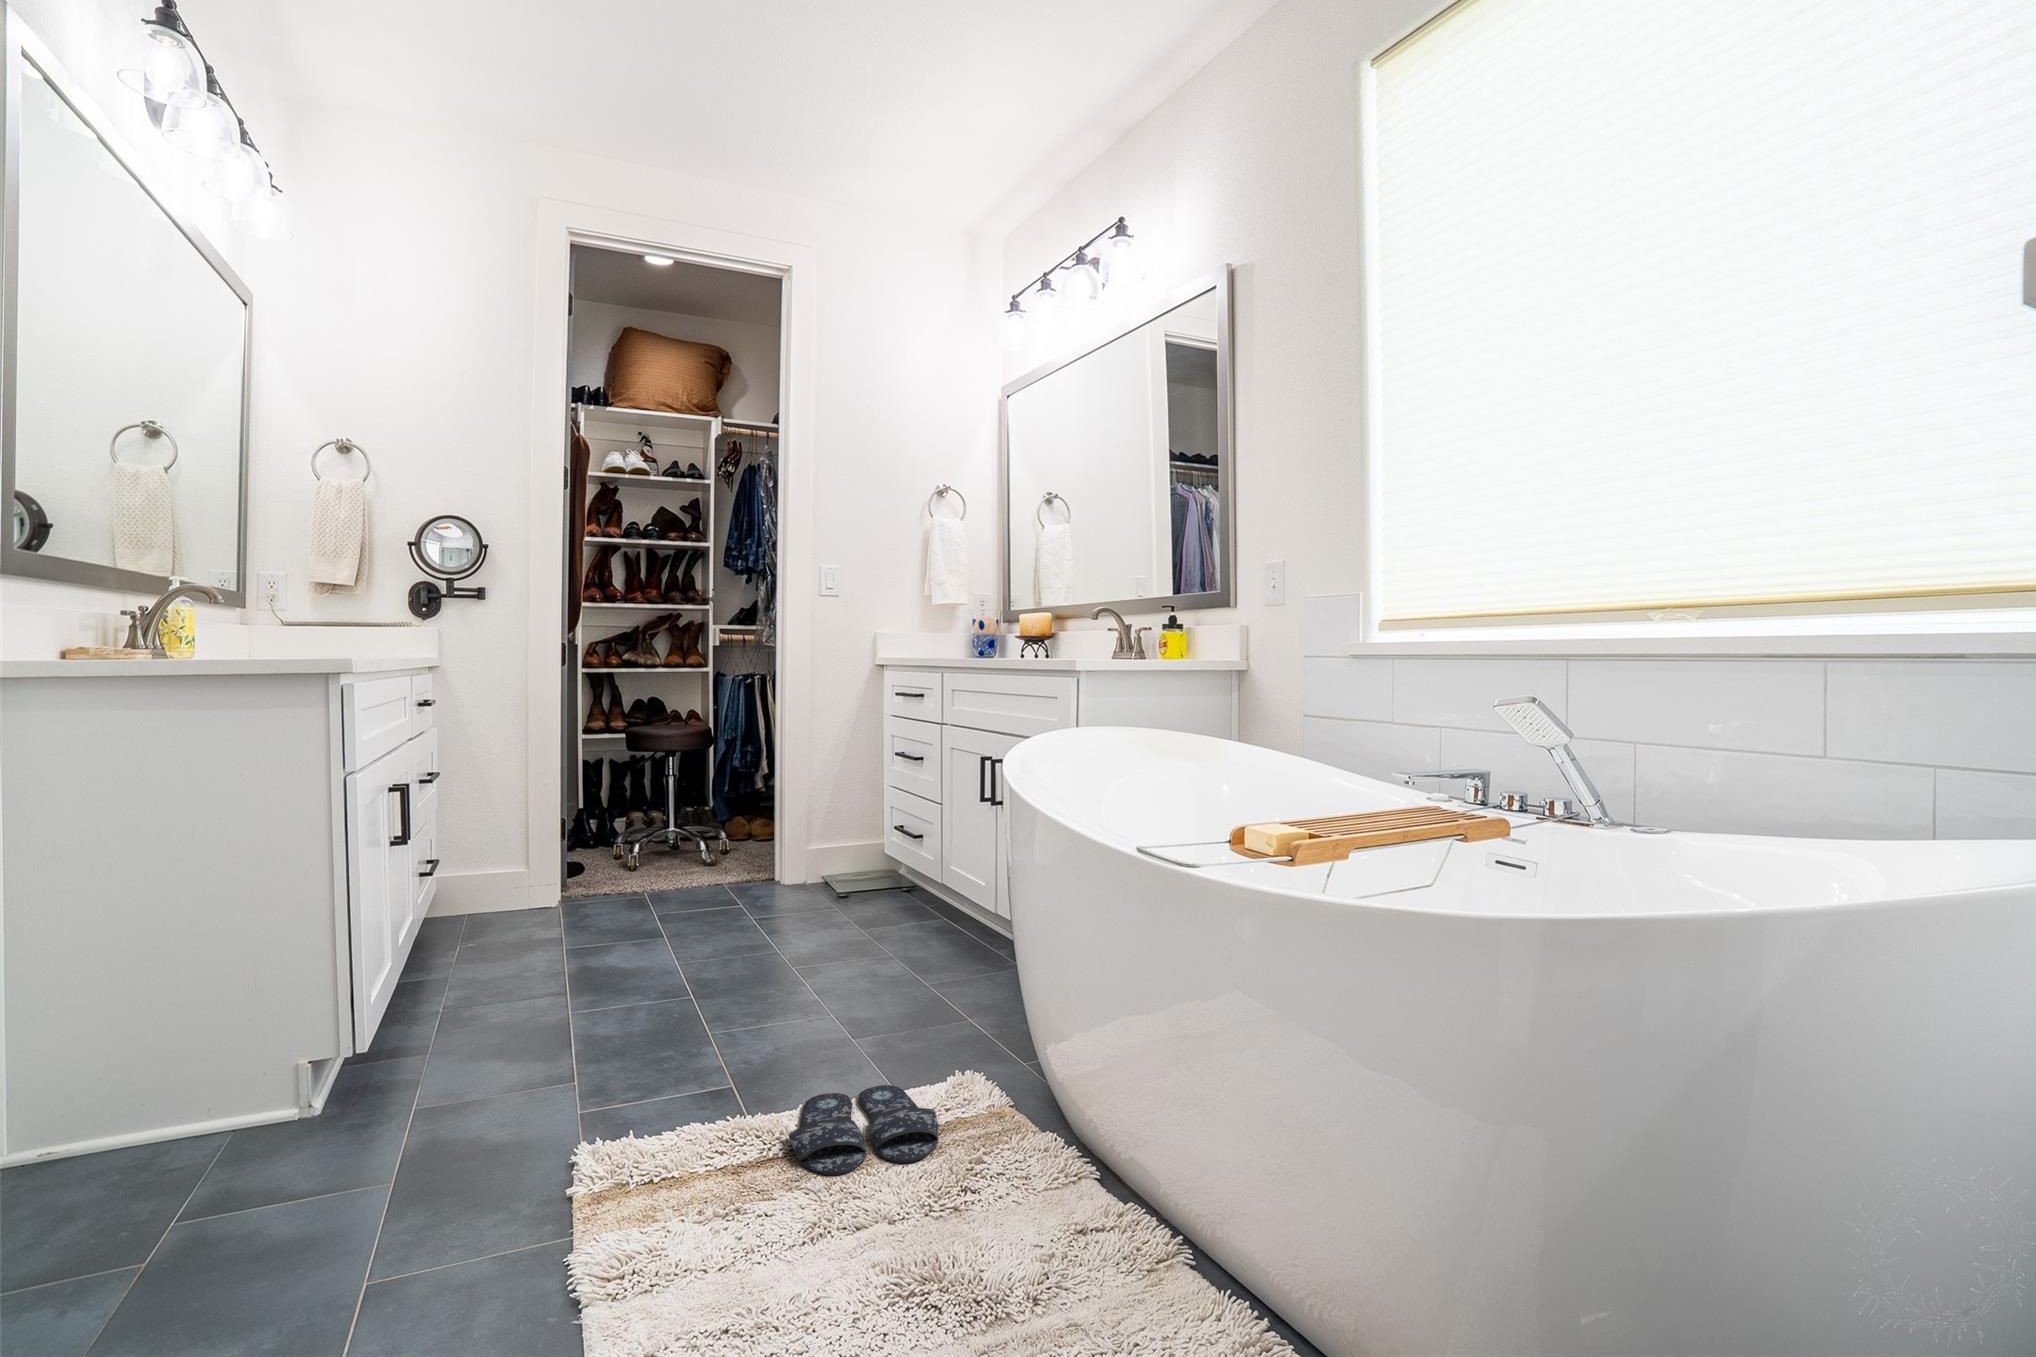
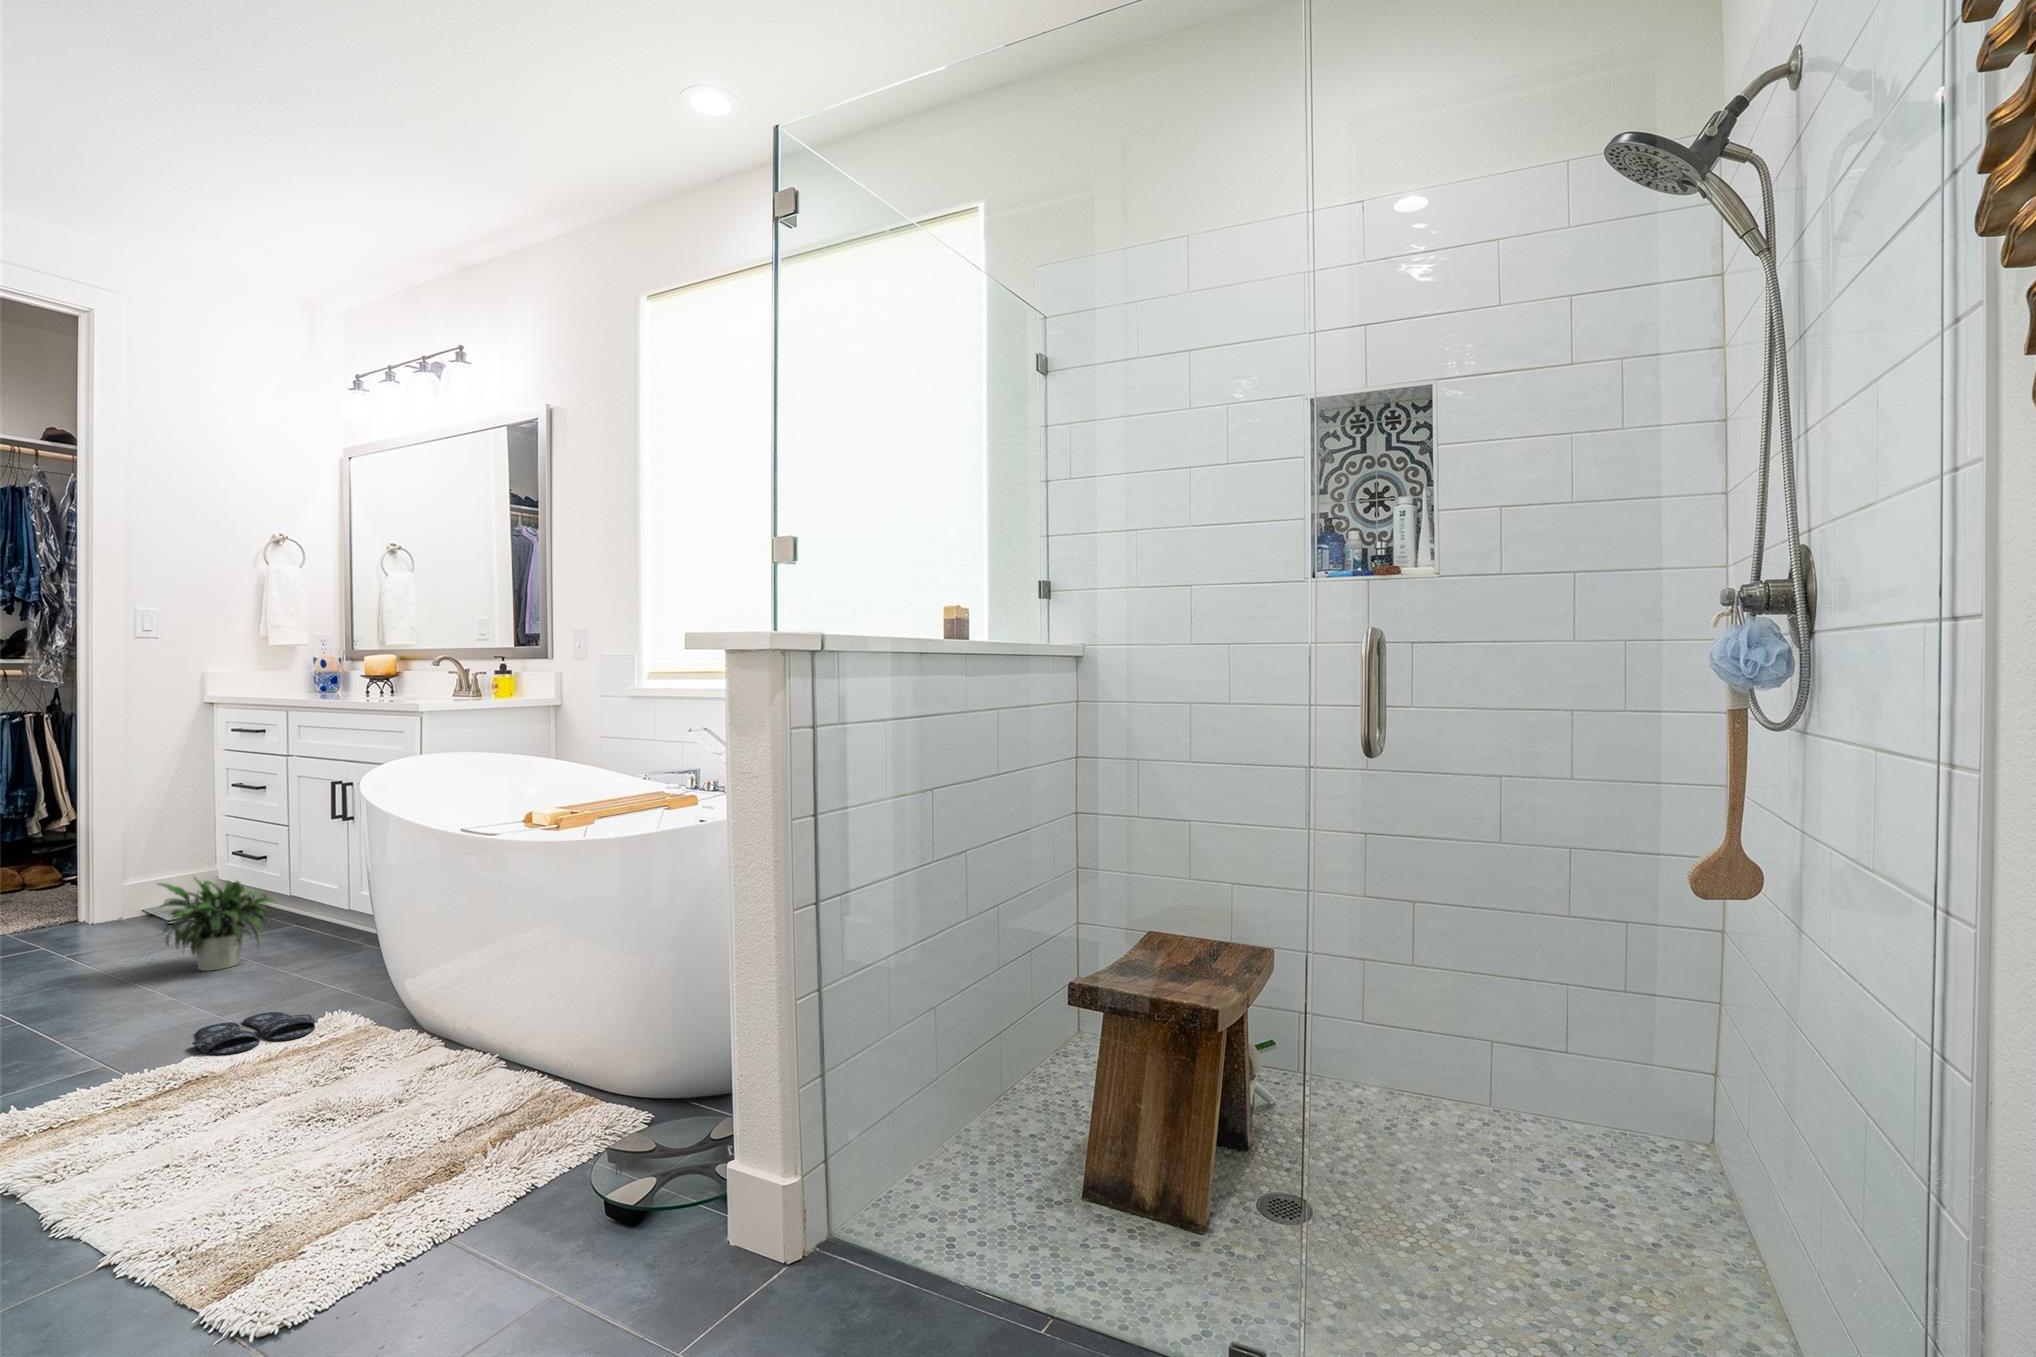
potted plant: none [805,859,920,980] -> present [158,877,276,971]

